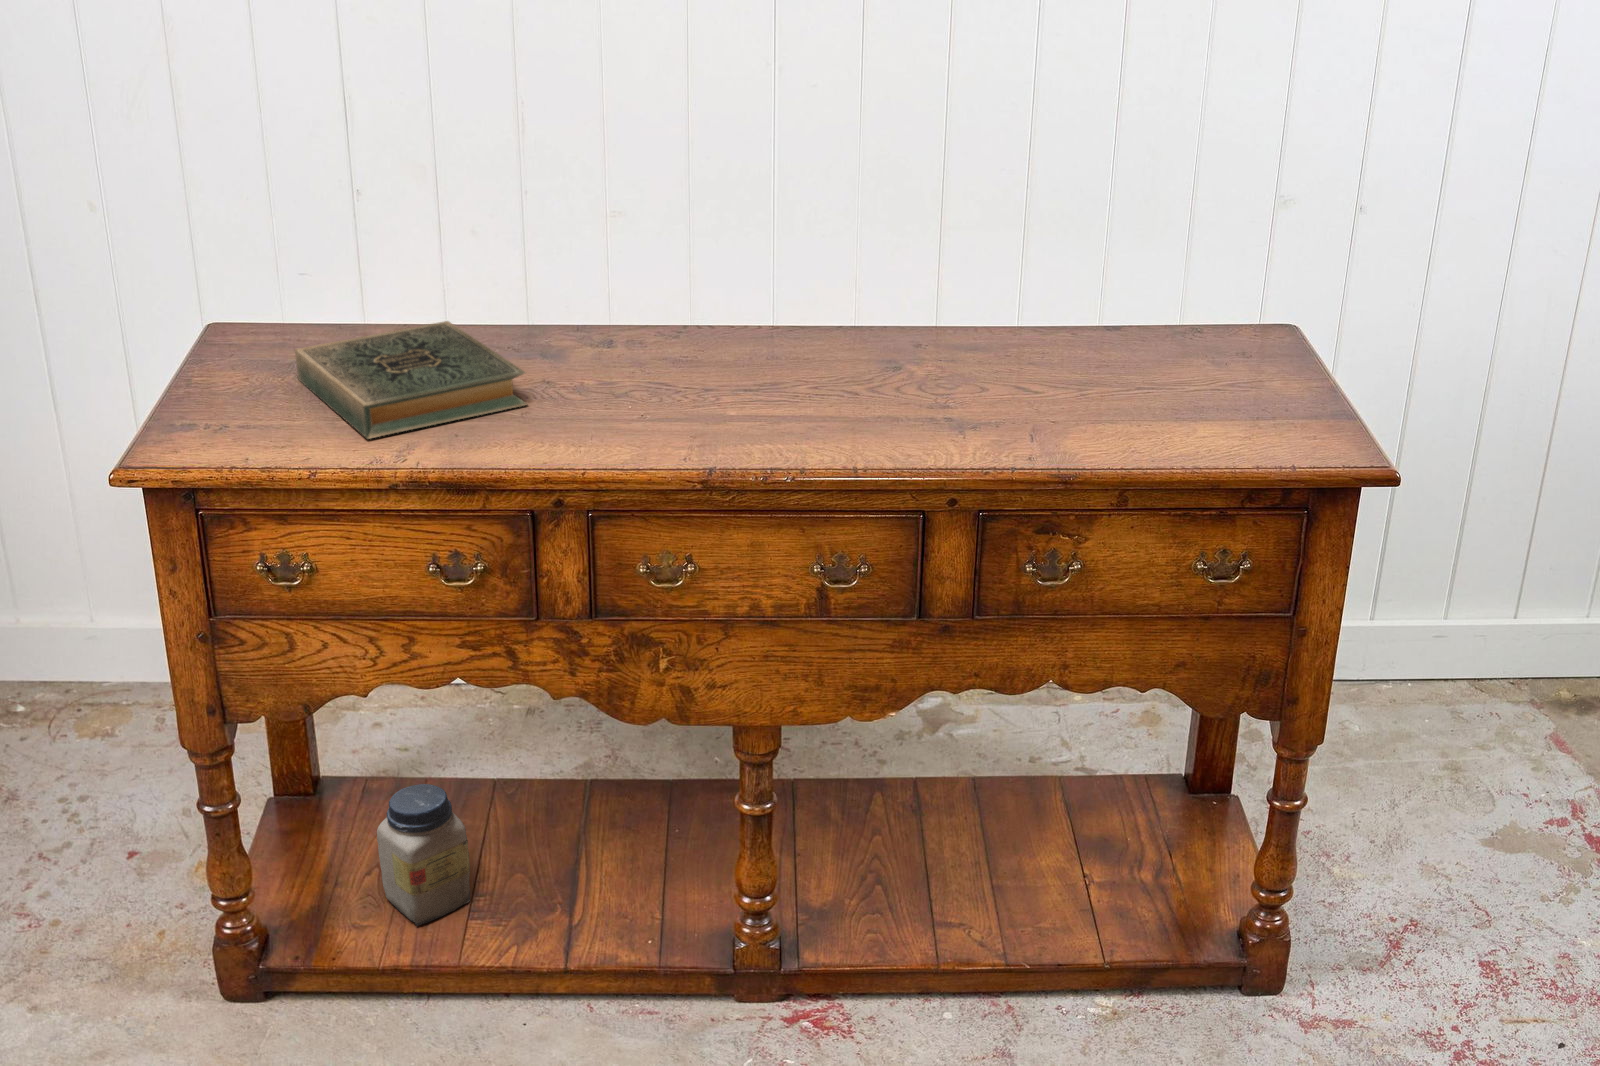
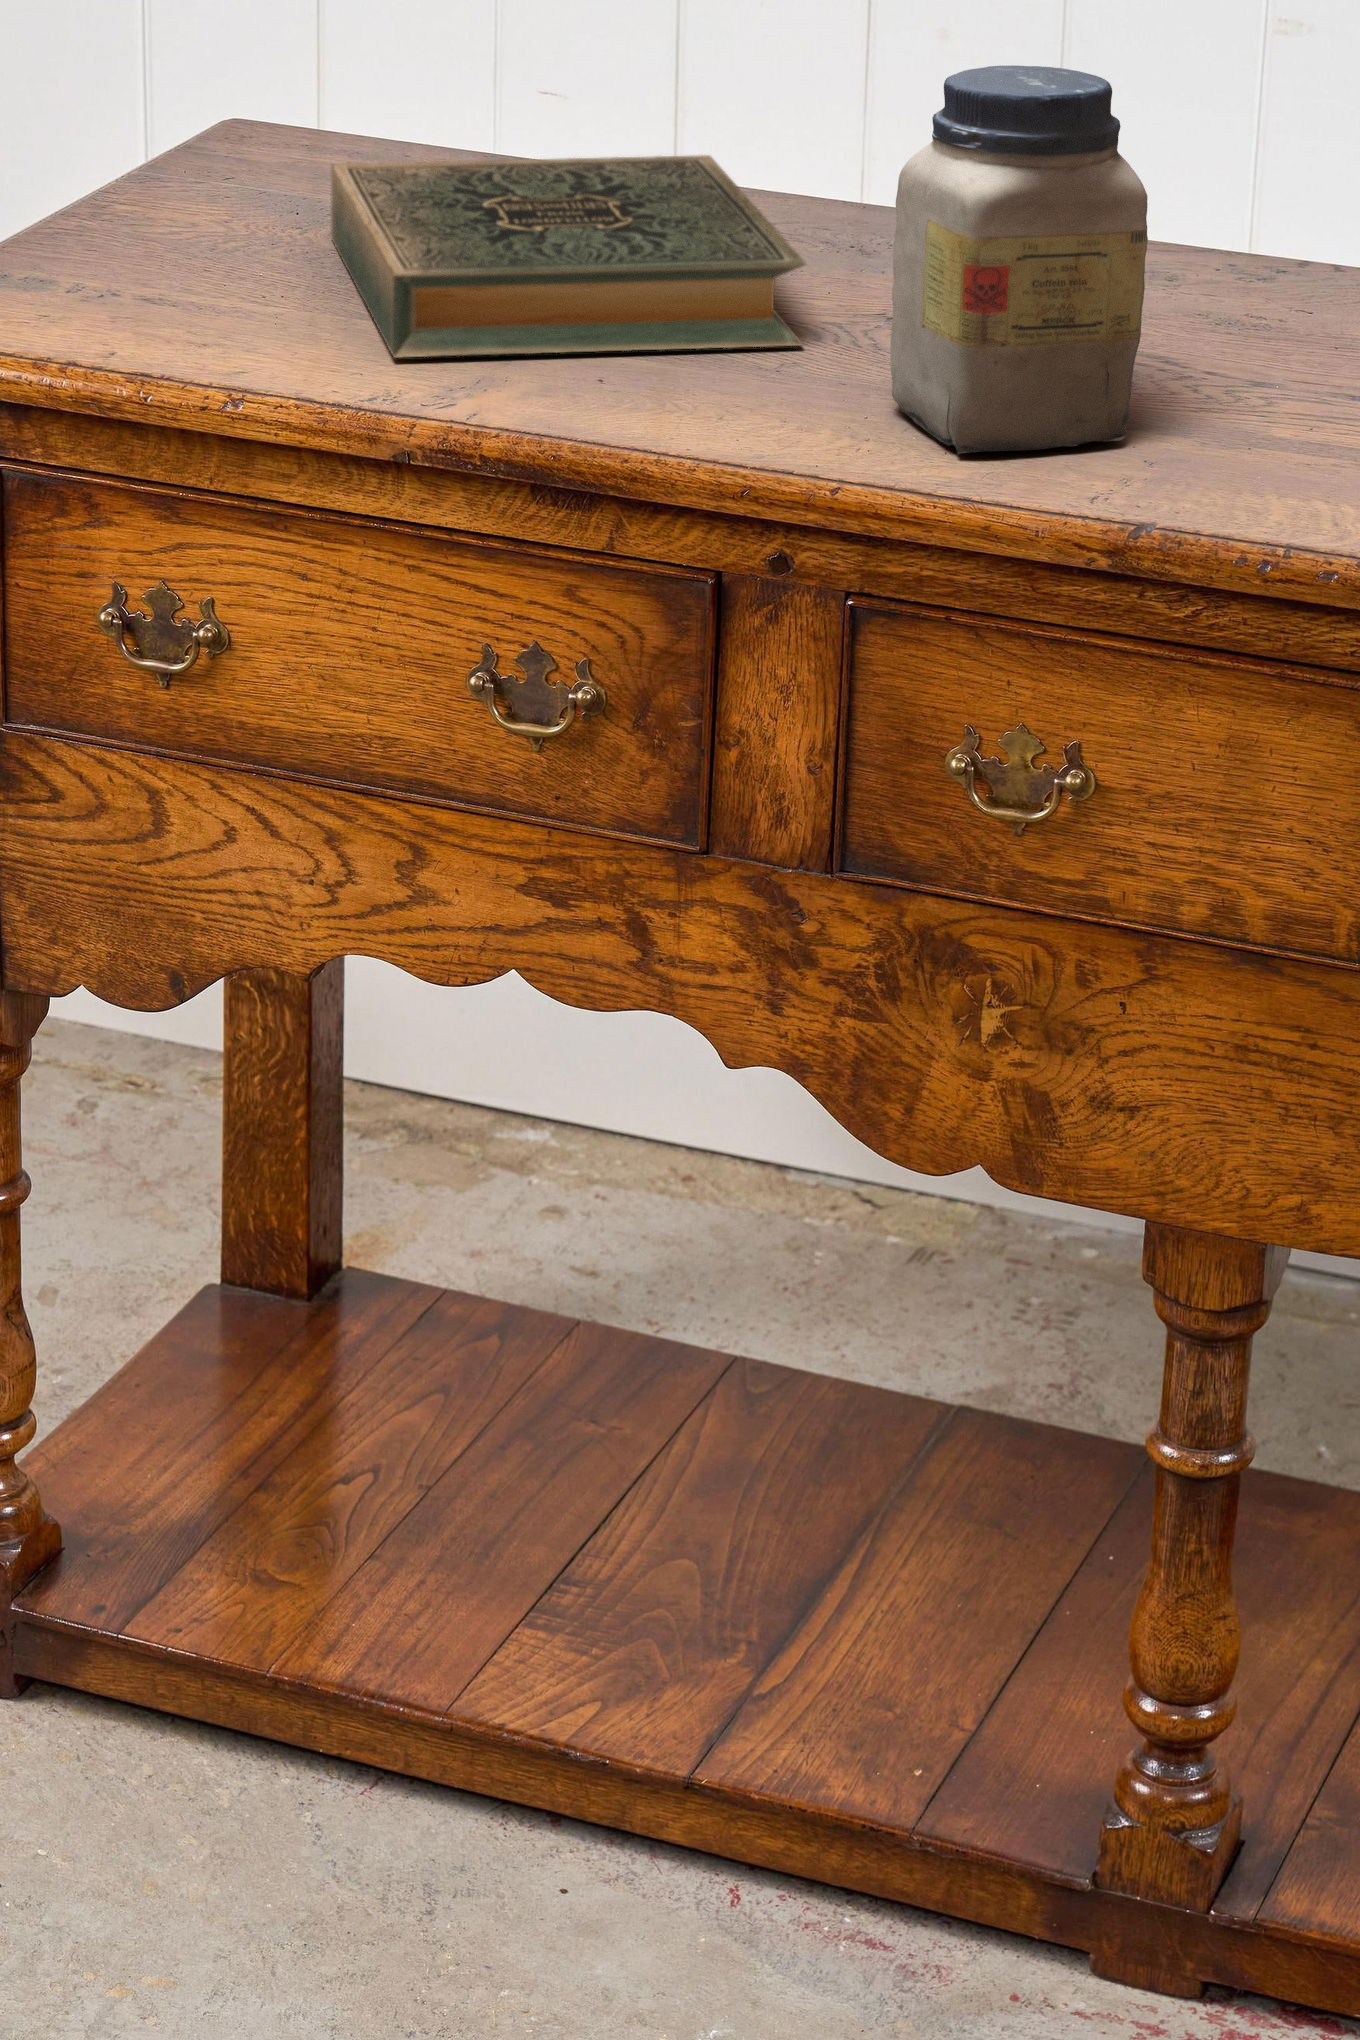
jar: present [377,784,470,926] -> present [890,65,1148,454]

